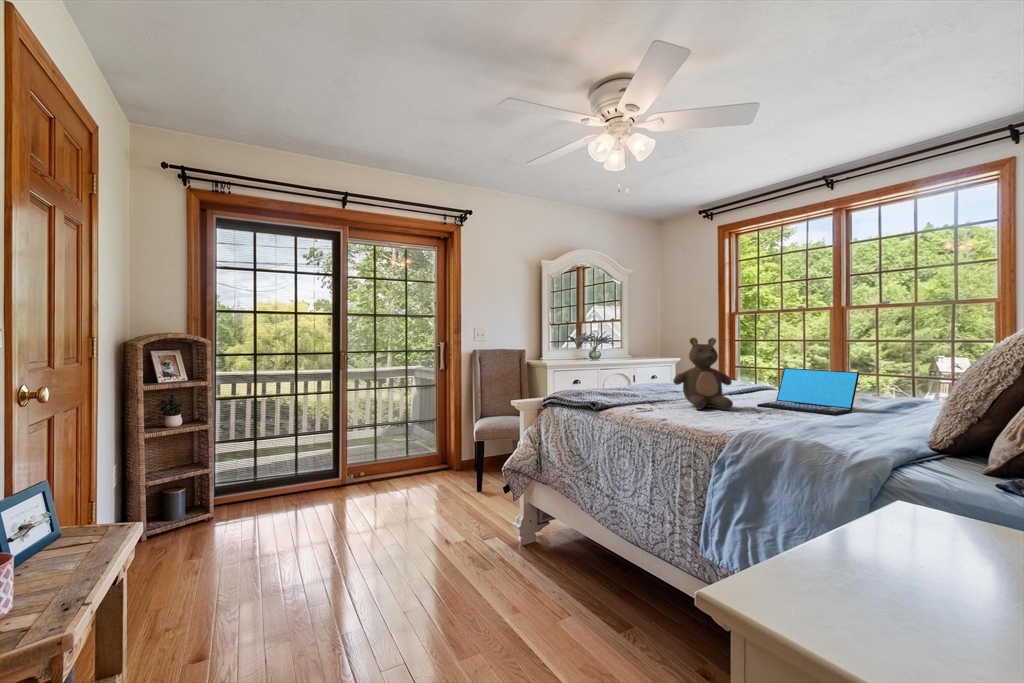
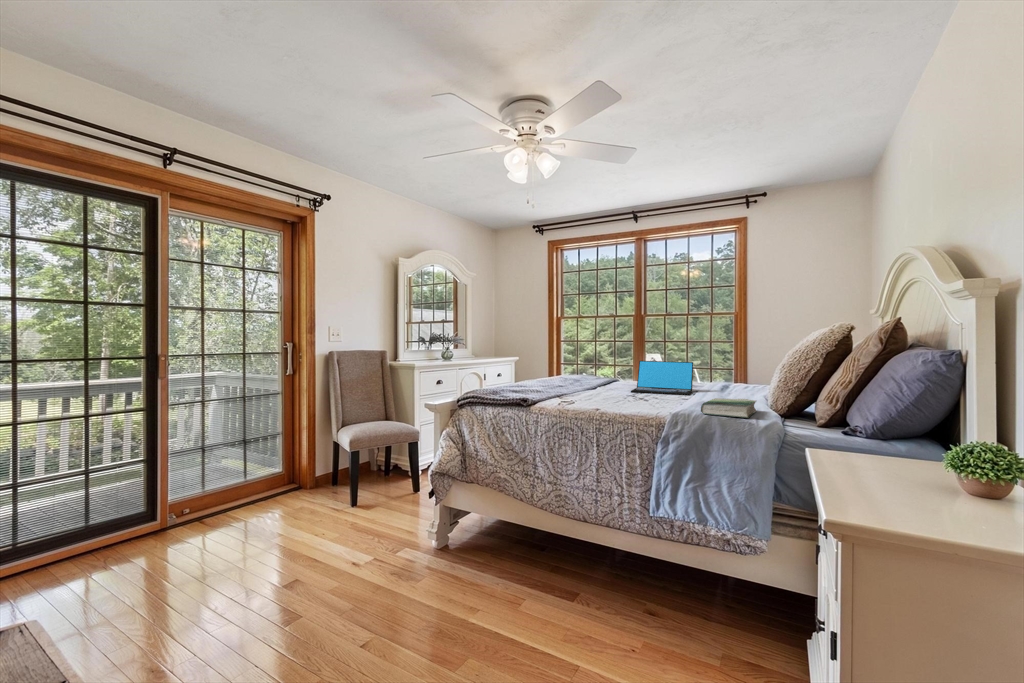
stuffed bear: present [673,338,733,410] -> none [576,336,626,398]
book: none [767,420,869,449] -> present [701,398,756,418]

